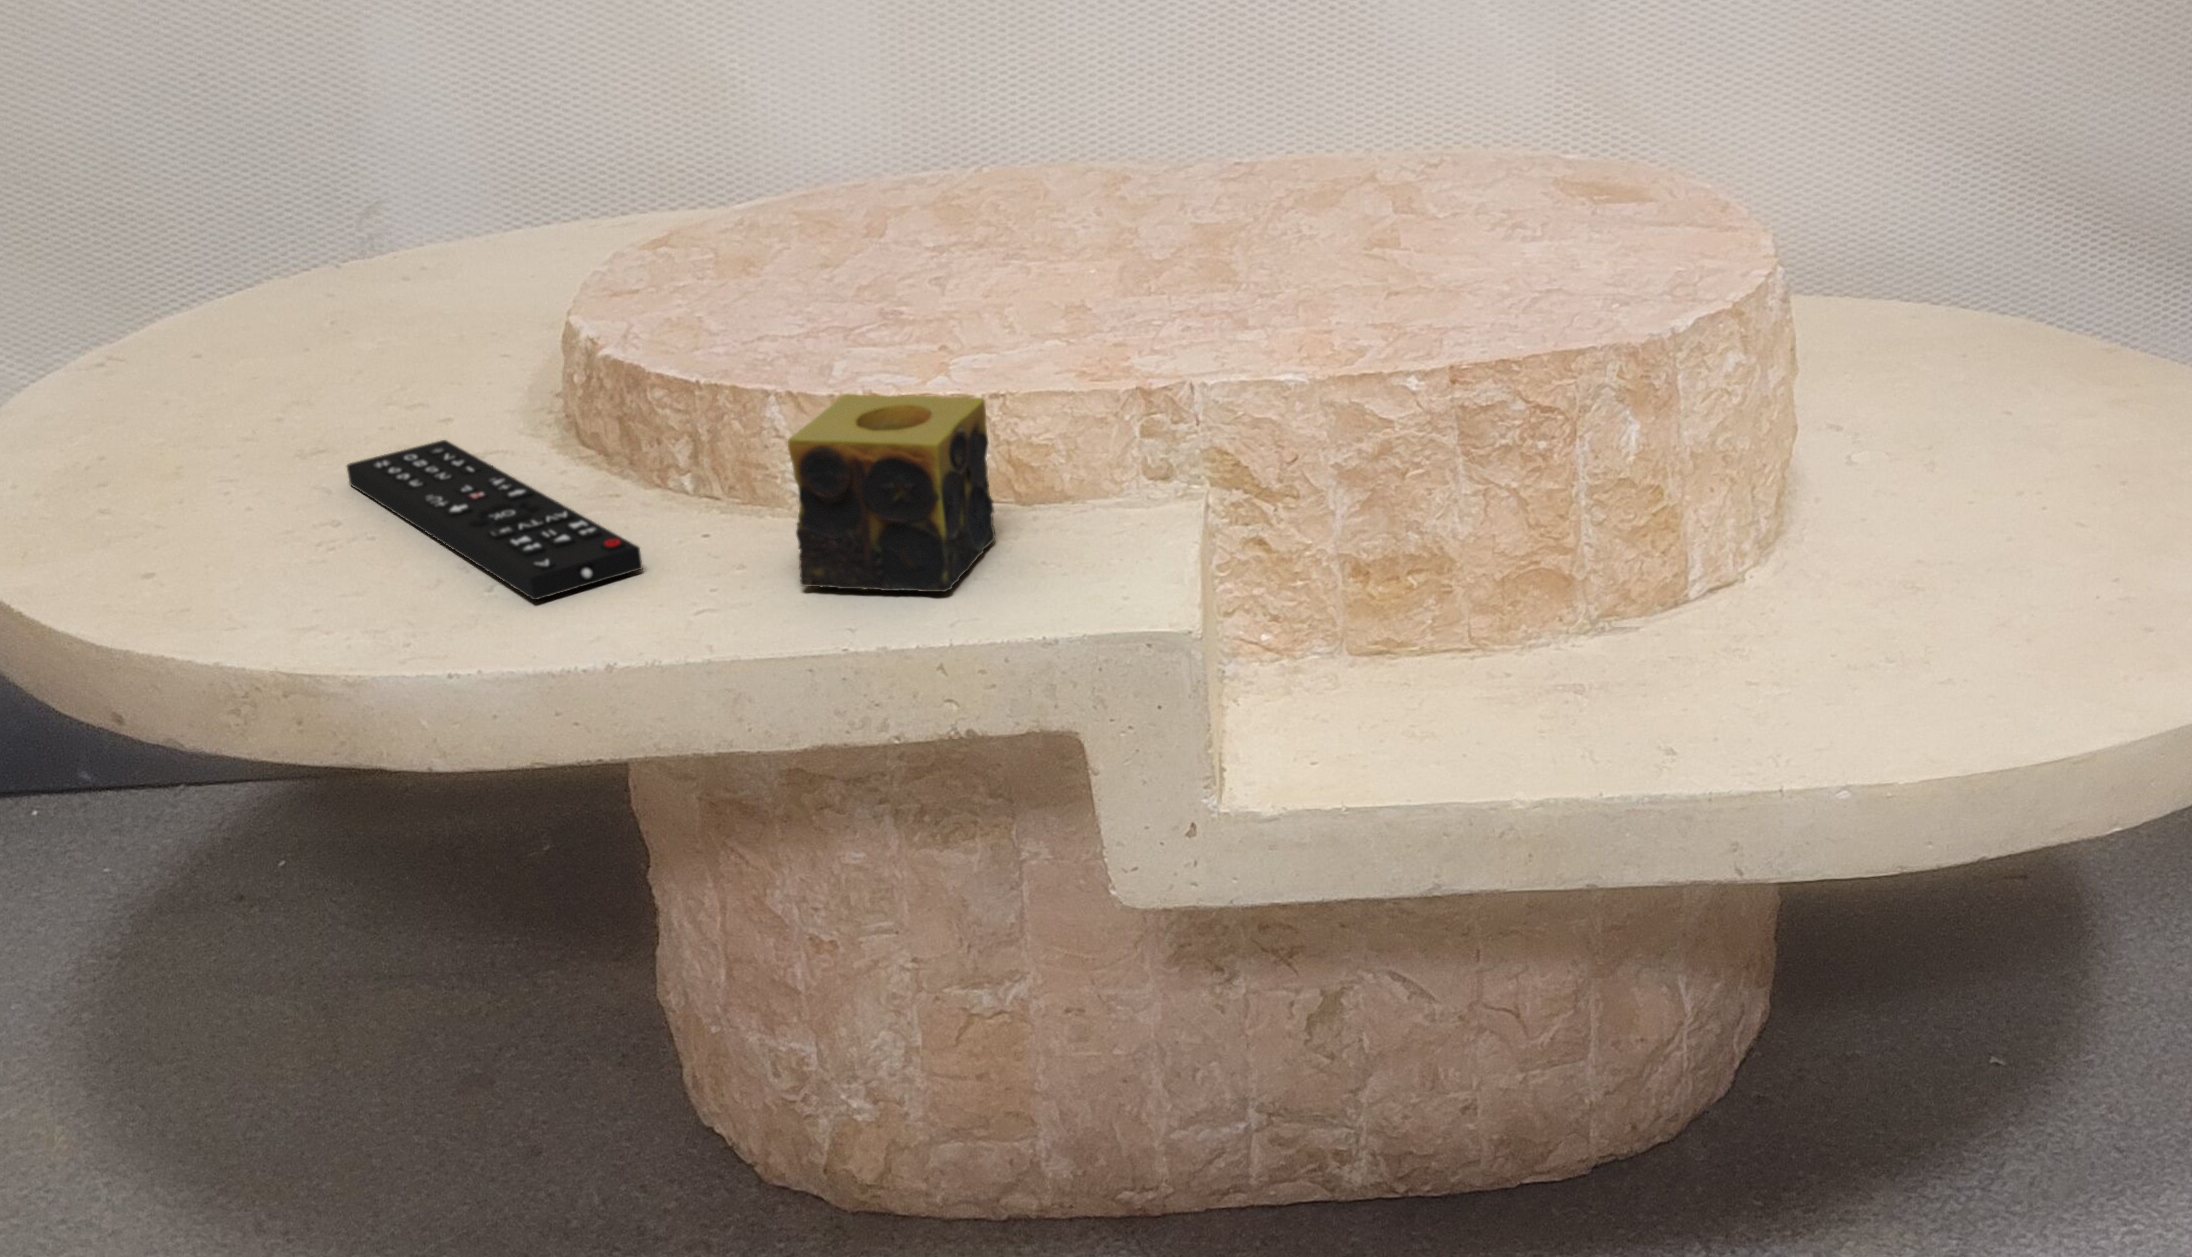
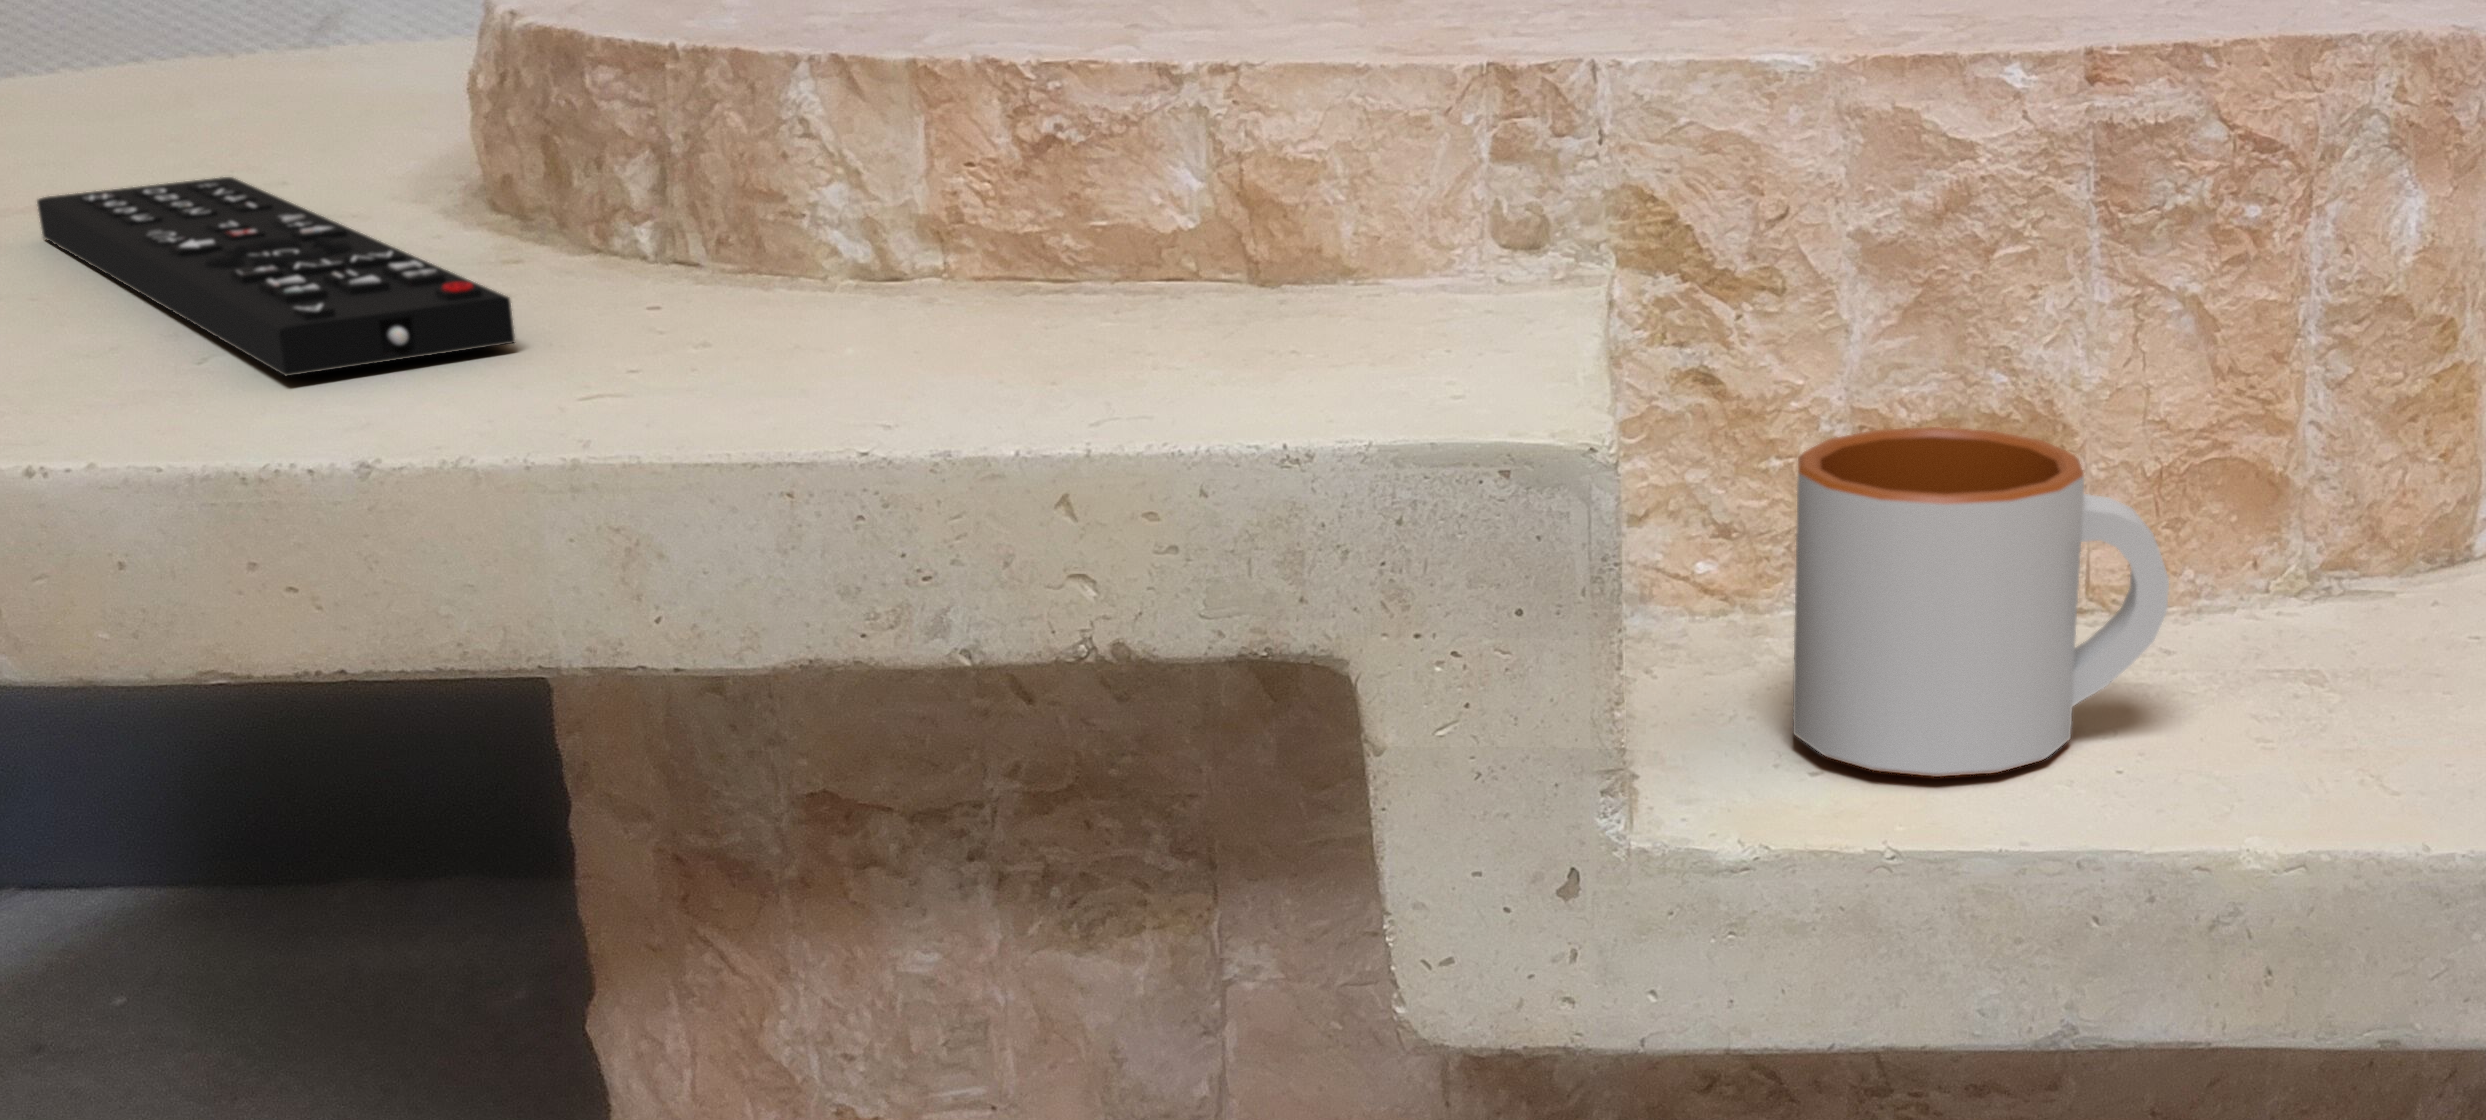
candle: present [788,394,995,592] -> none [791,24,1203,384]
mug: none [1303,578,1493,765] -> present [1793,427,2169,777]

